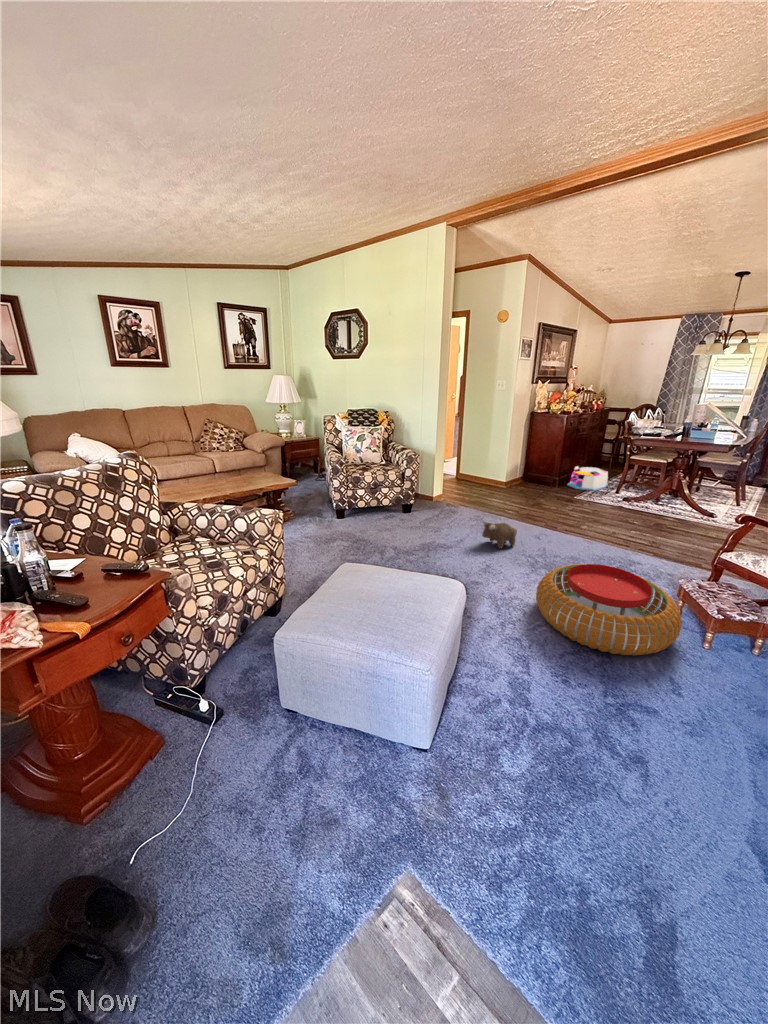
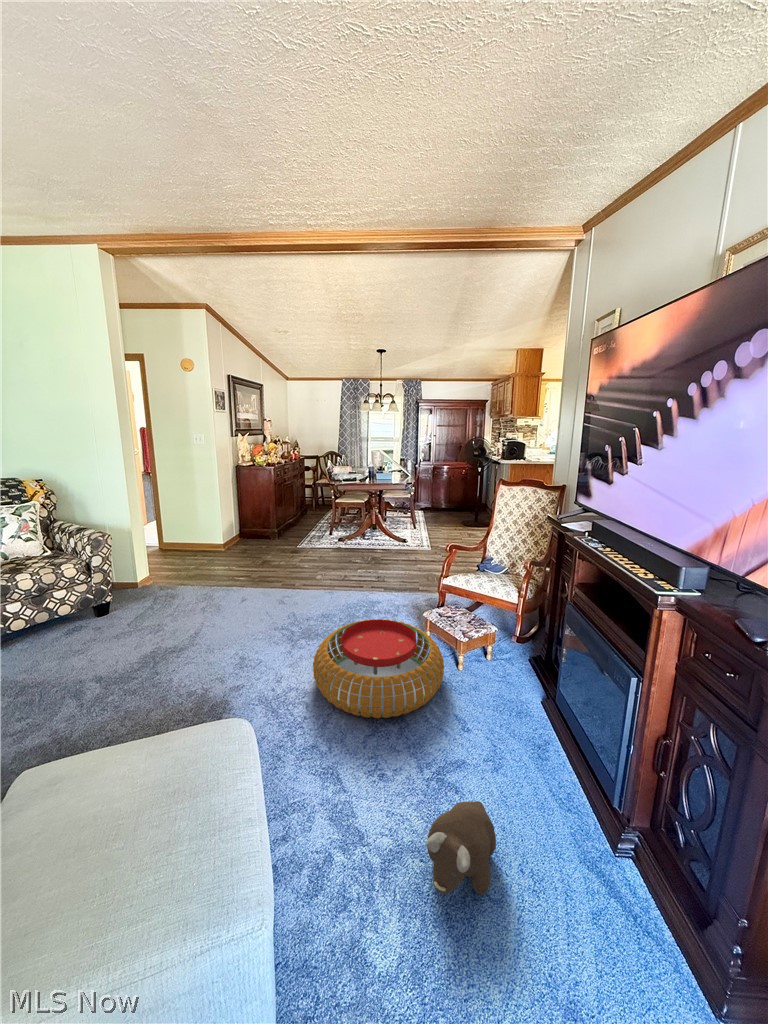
storage bin: present [567,466,608,491] -> none [287,513,321,537]
plush toy: present [482,521,517,549] -> present [426,801,496,895]

